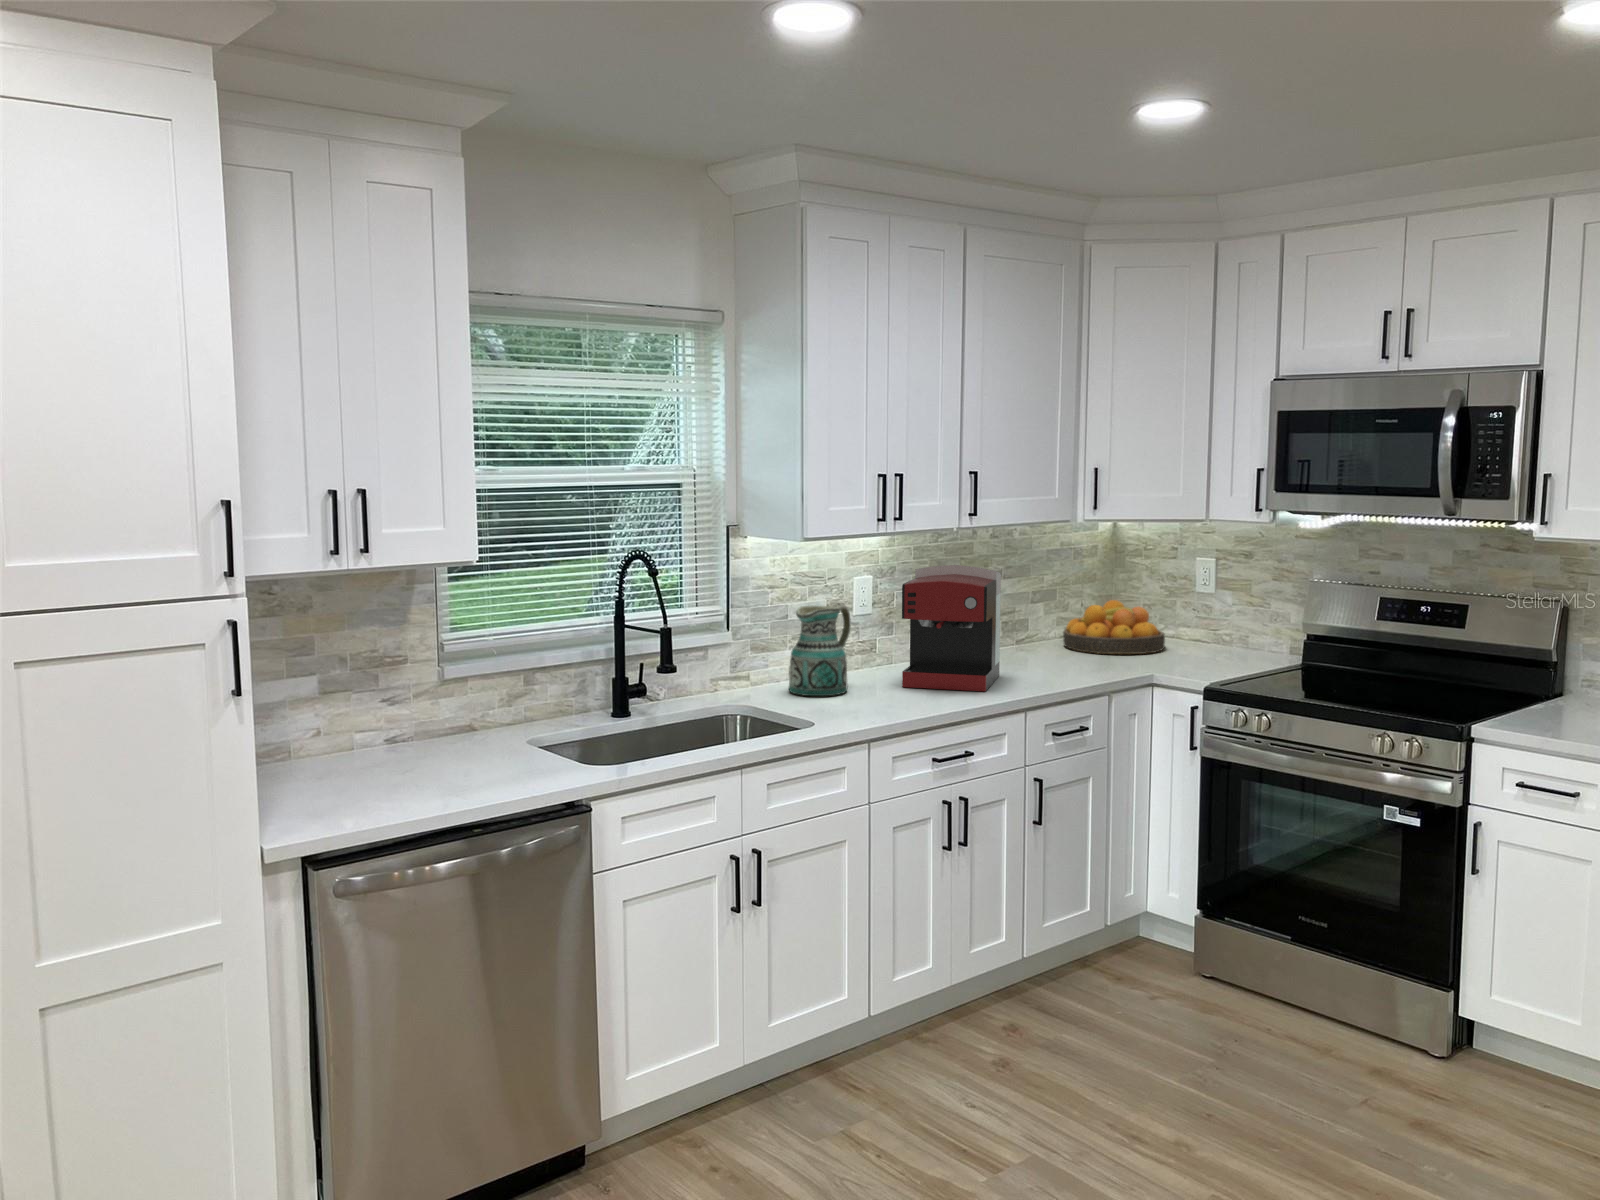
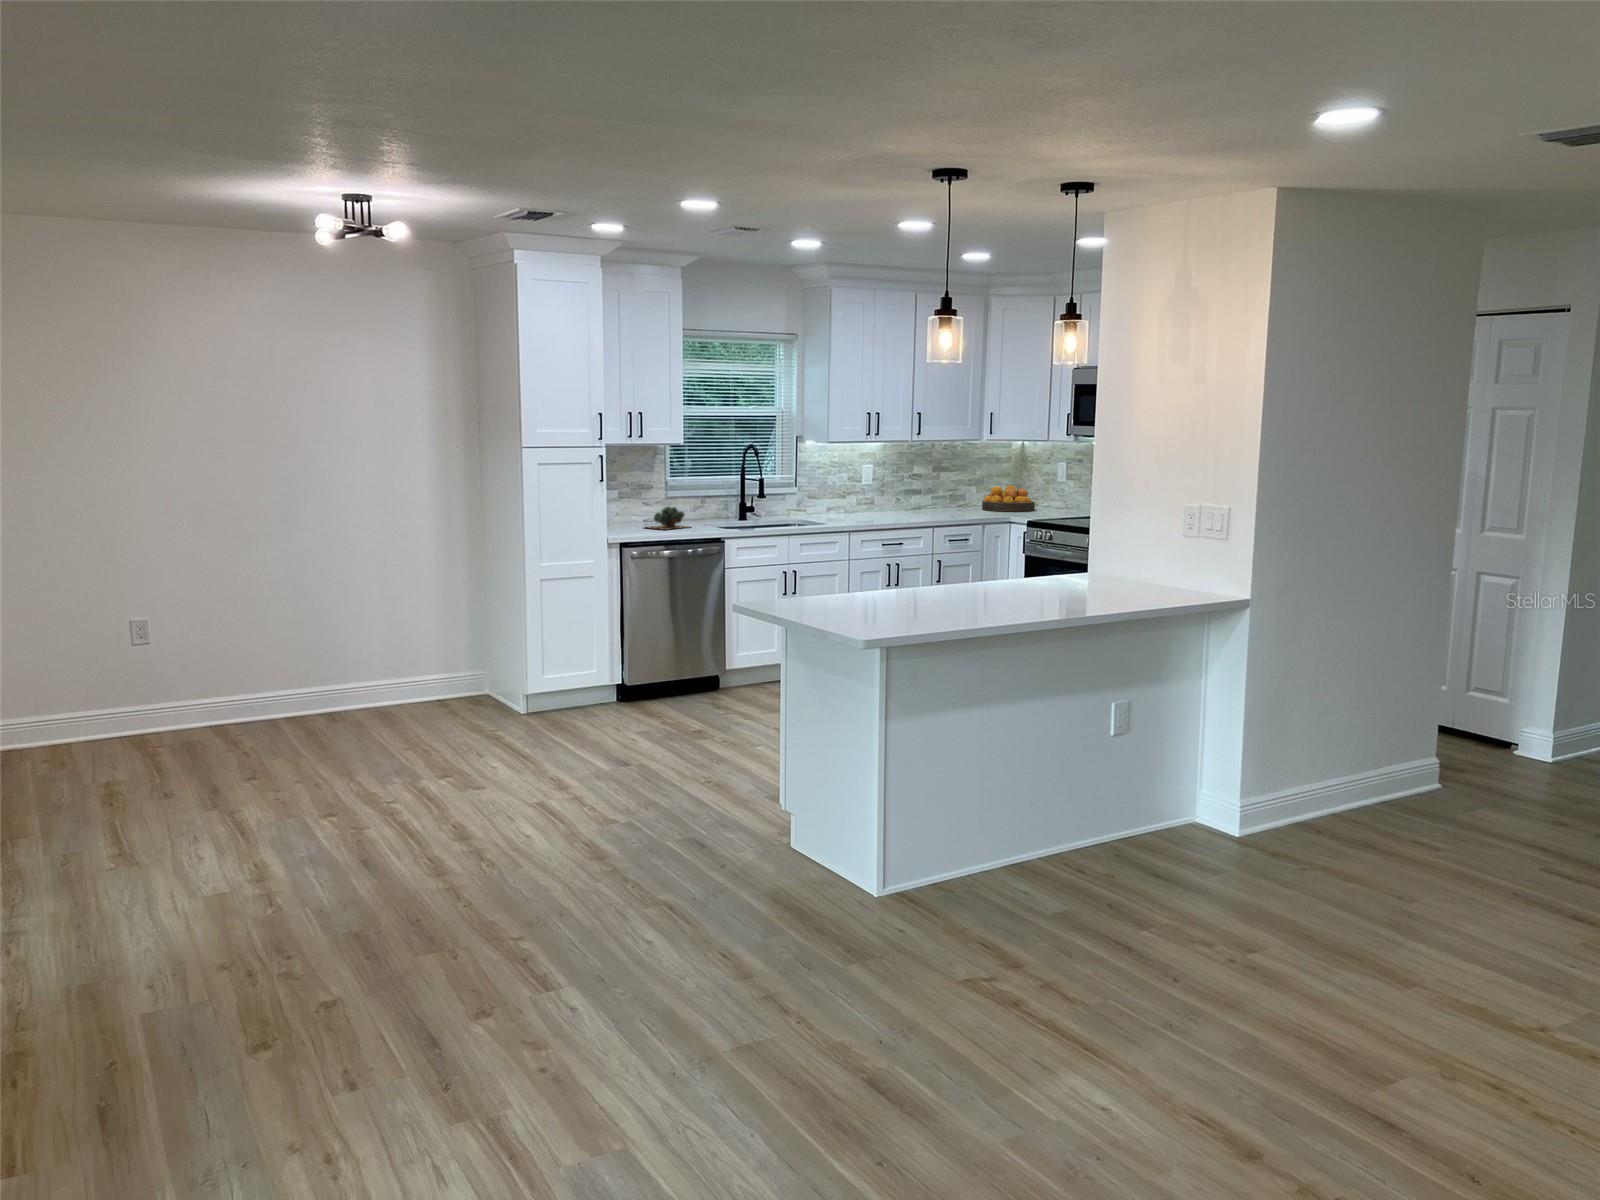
coffee maker: present [902,565,1001,691] -> none [879,459,933,518]
ceramic pitcher: present [789,603,851,696] -> none [824,475,856,517]
succulent plant: none [377,716,509,786] -> present [650,506,688,530]

